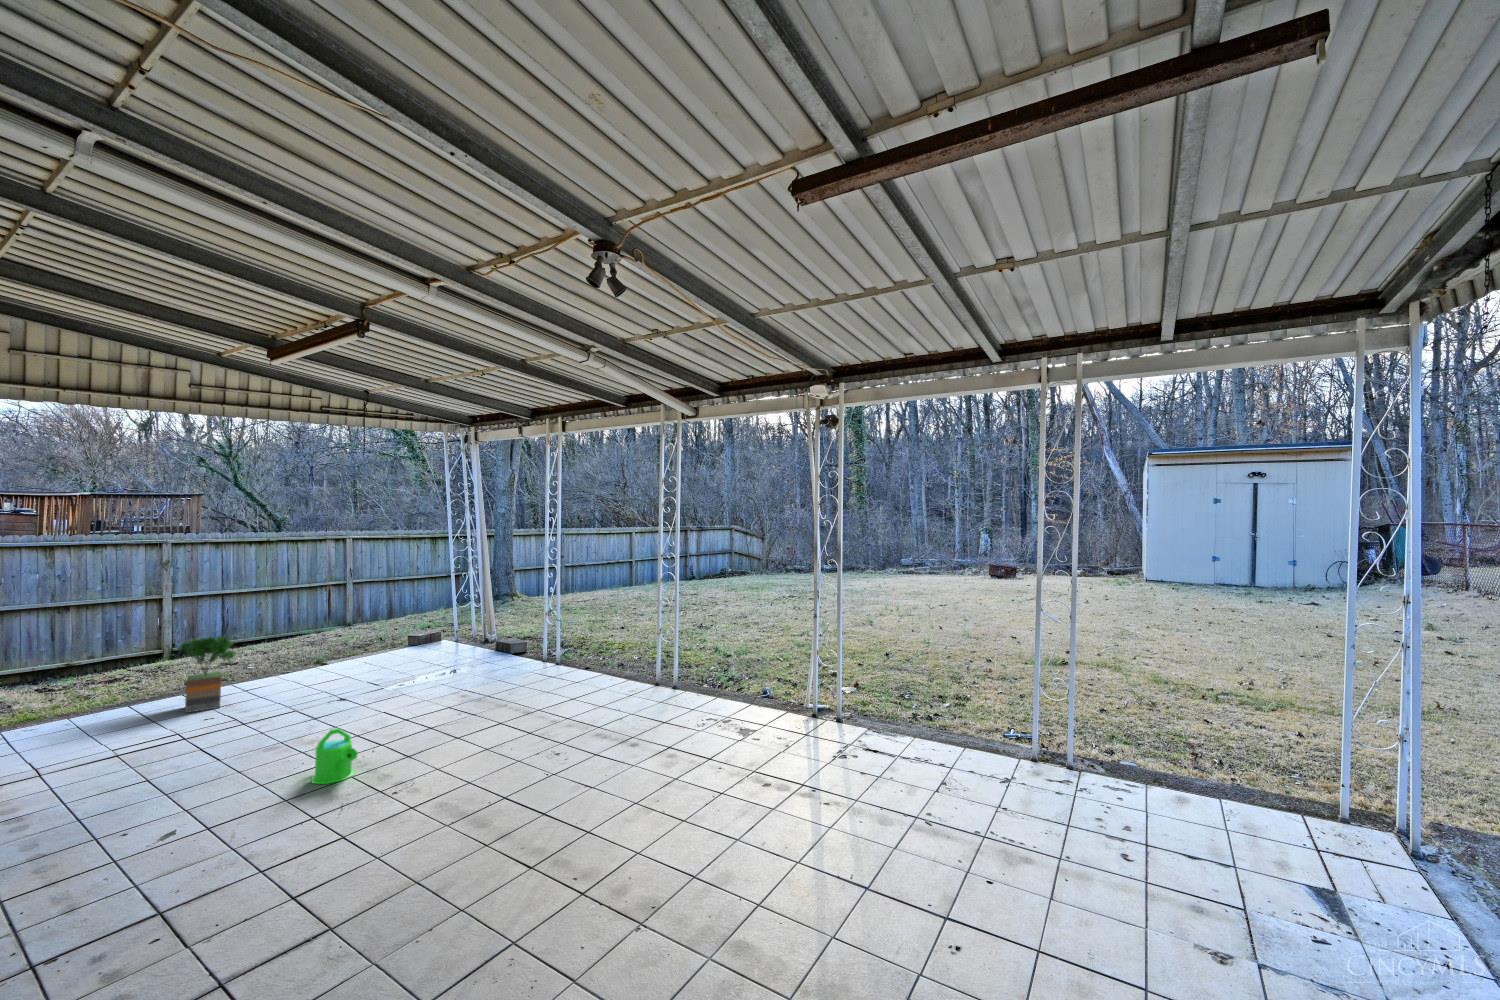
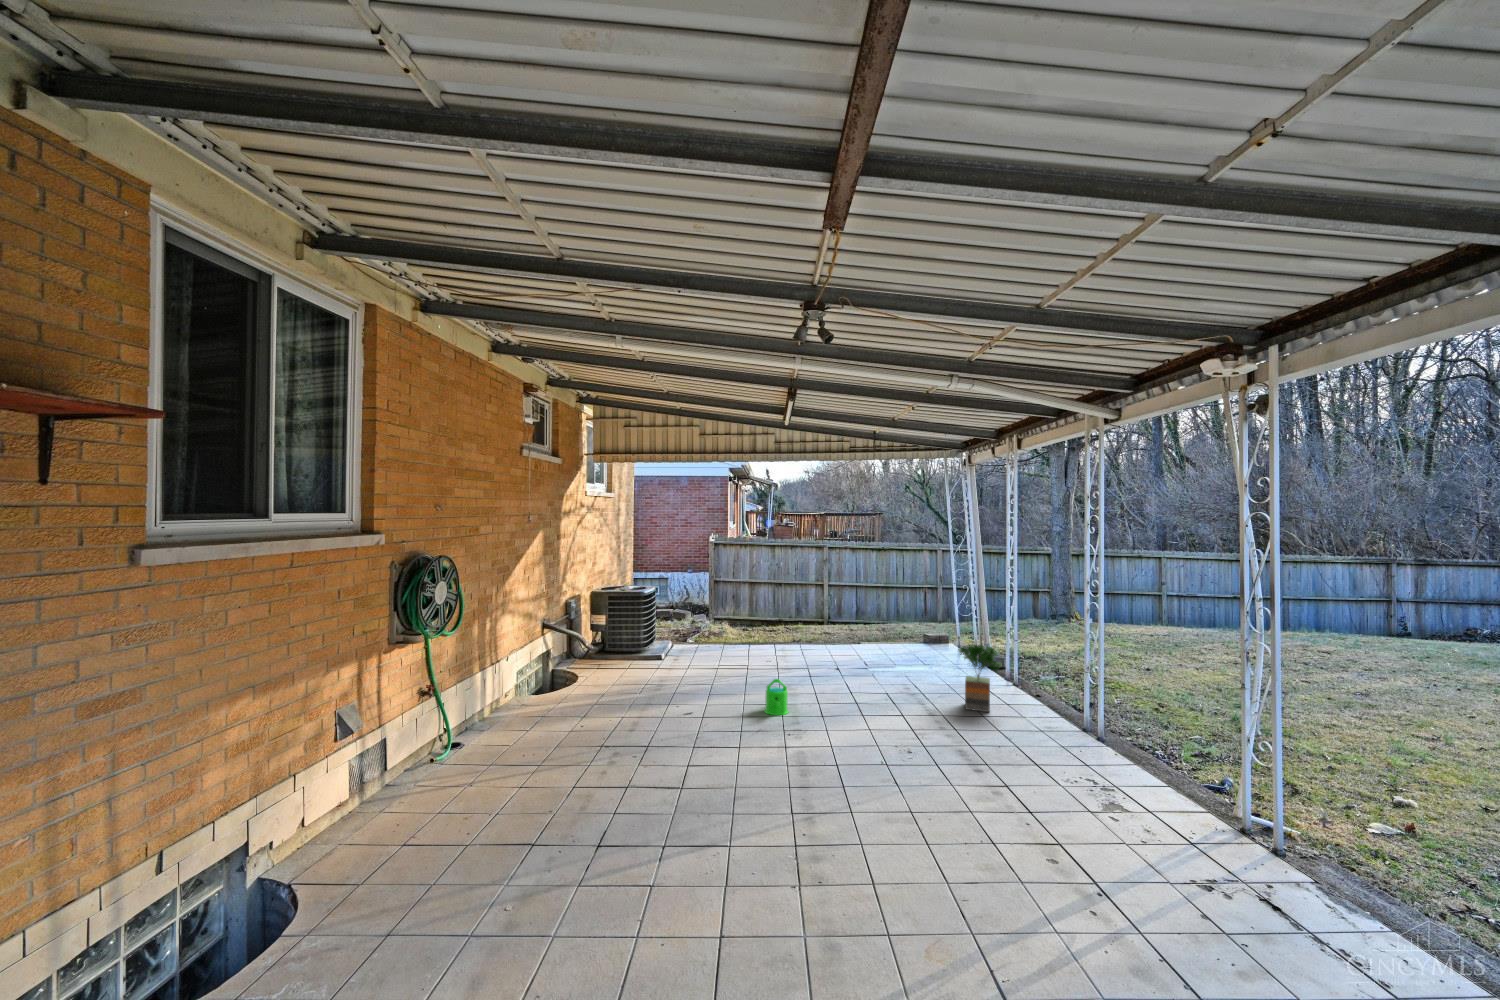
potted tree: present [177,636,237,713] -> present [958,645,1001,712]

